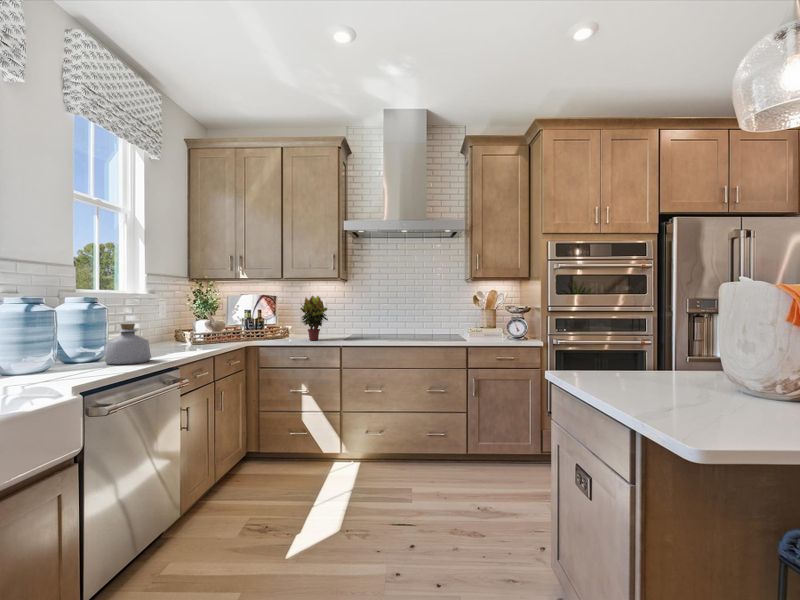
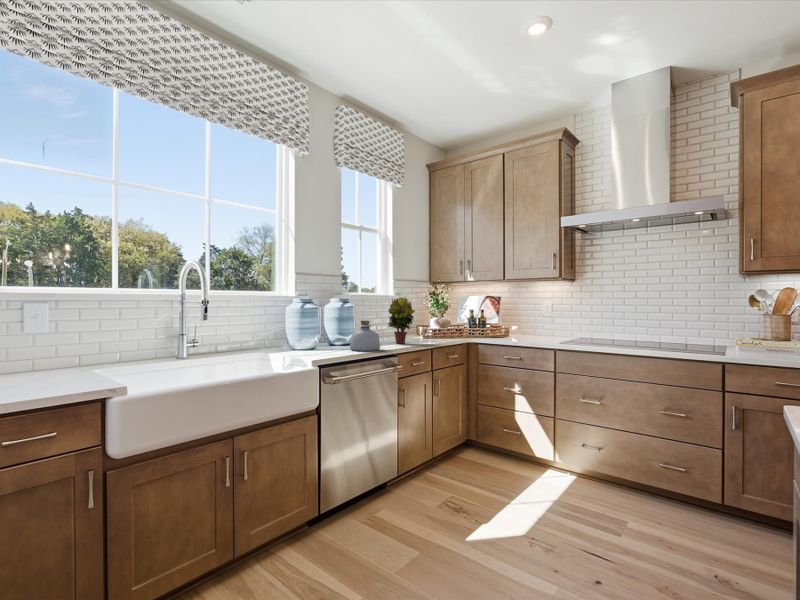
potted plant: present [300,296,328,340] -> present [388,297,415,344]

